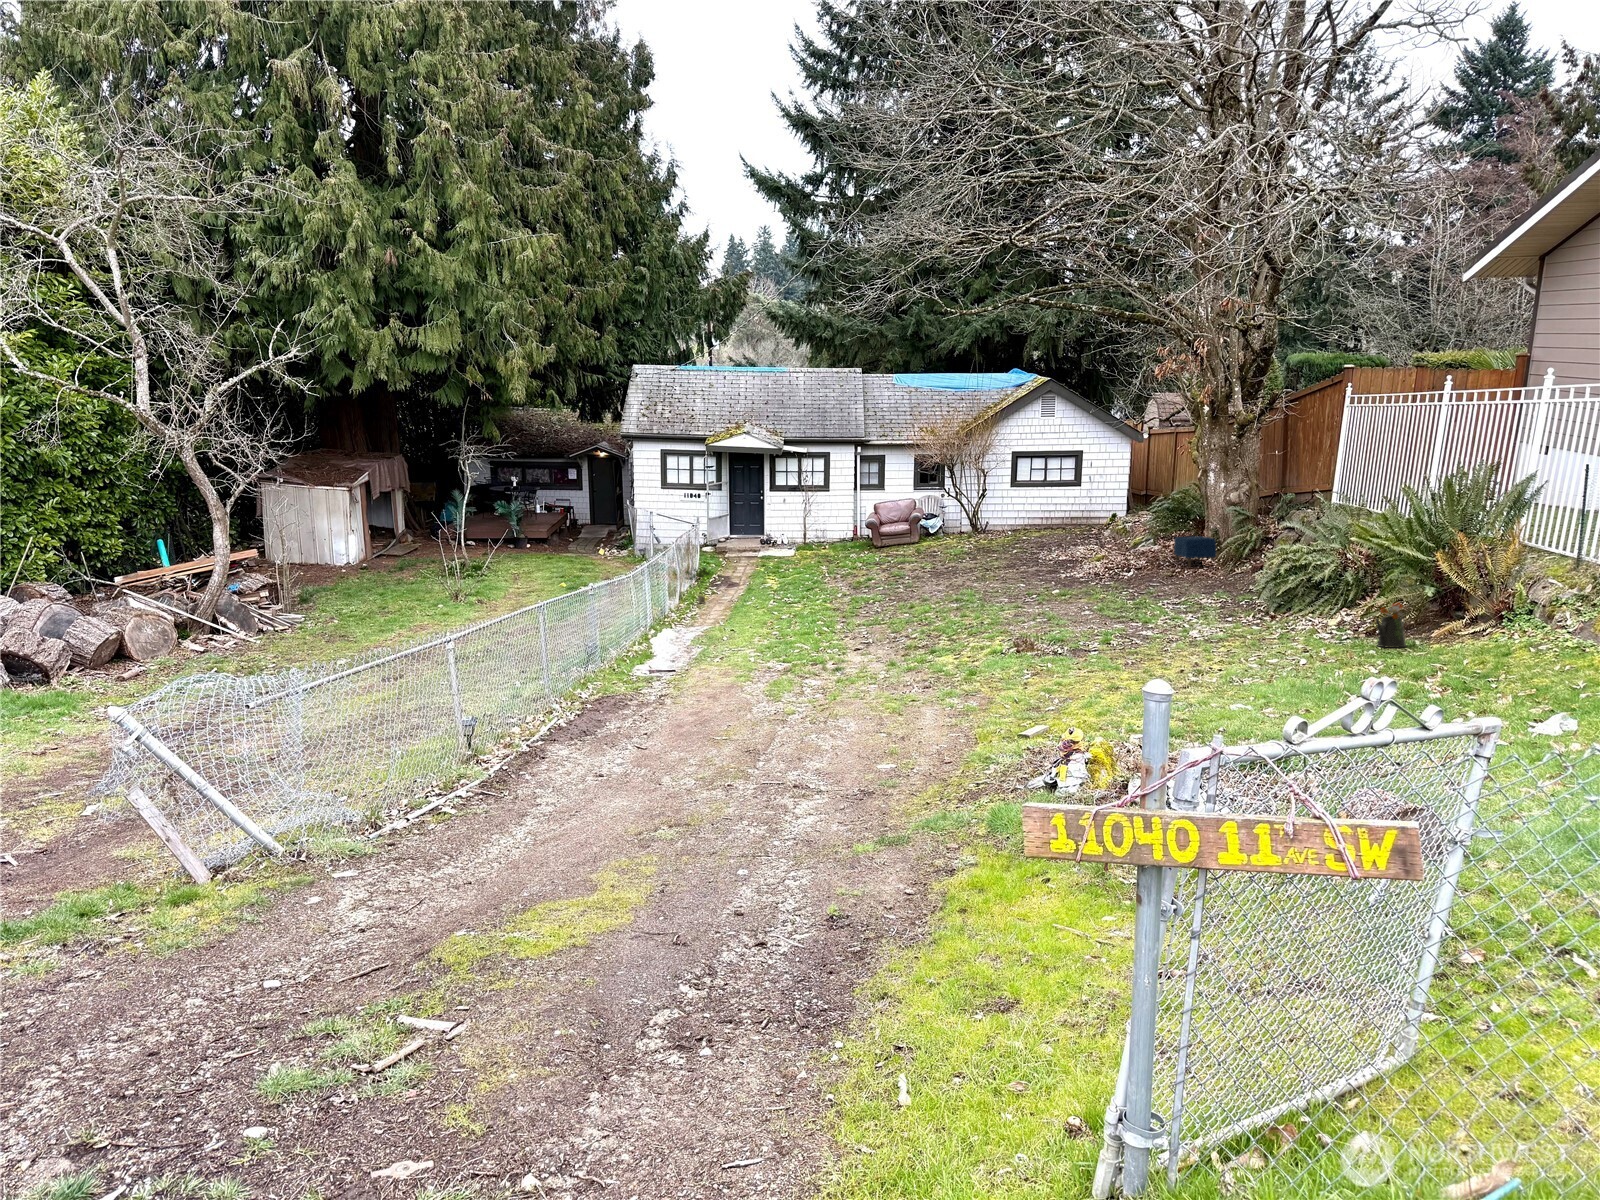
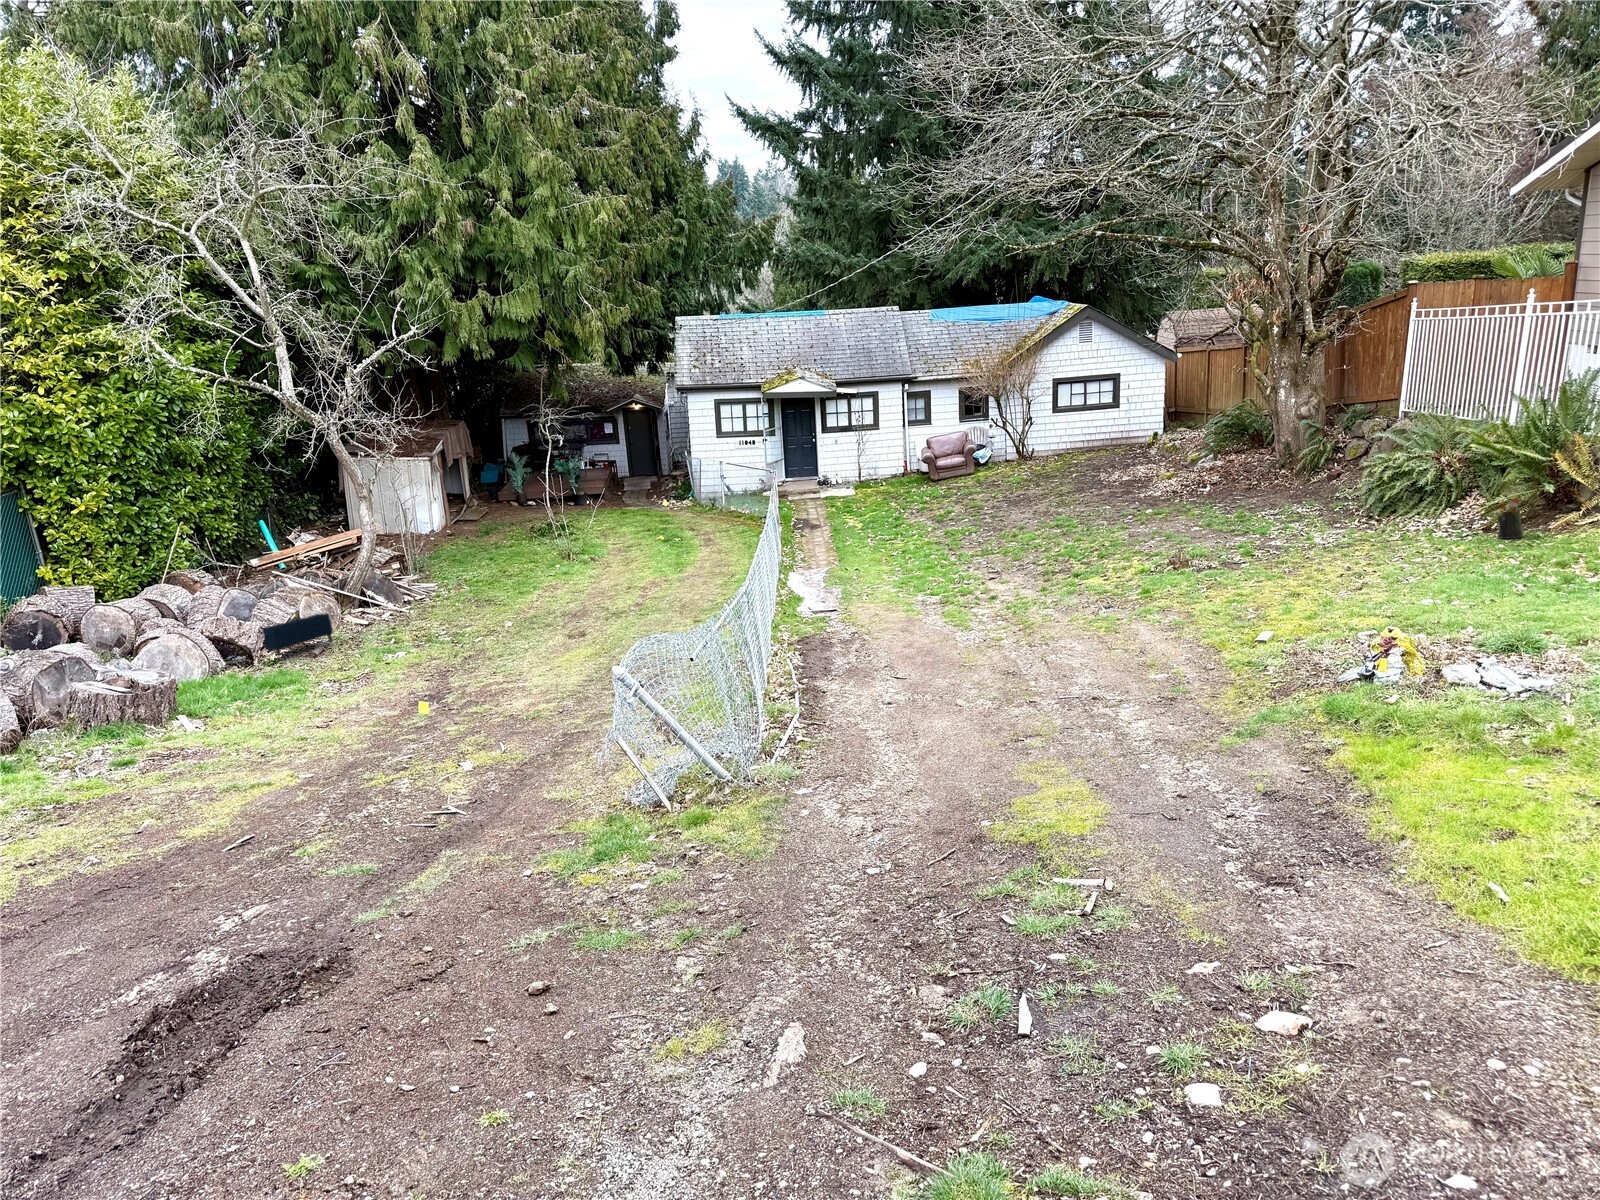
bench: present [1174,536,1216,567] -> present [263,614,333,660]
potted plant: present [685,567,713,604] -> none [784,511,813,547]

